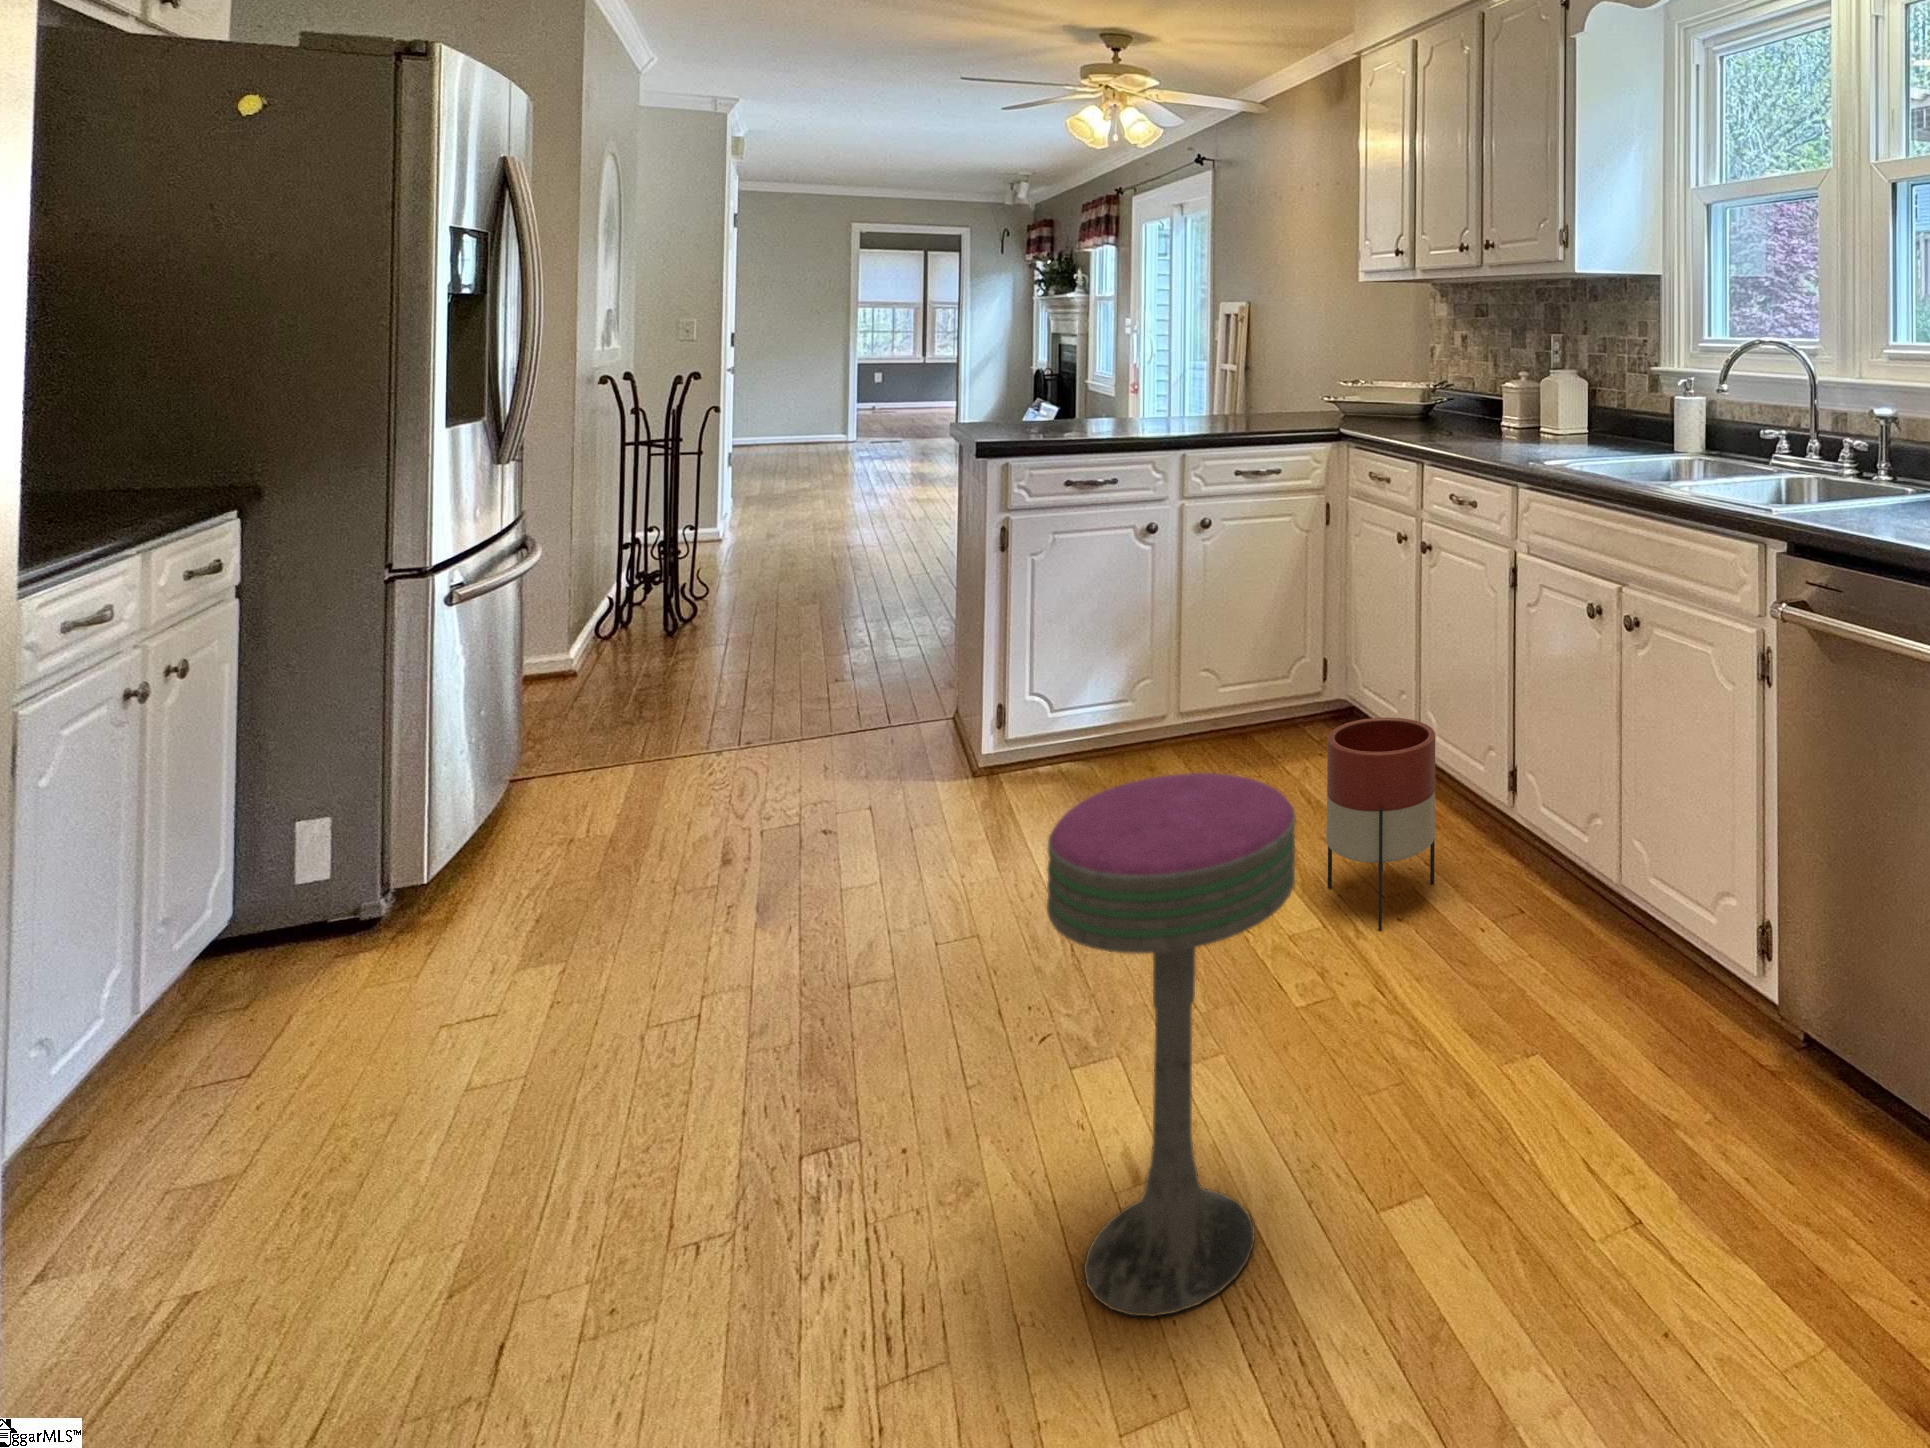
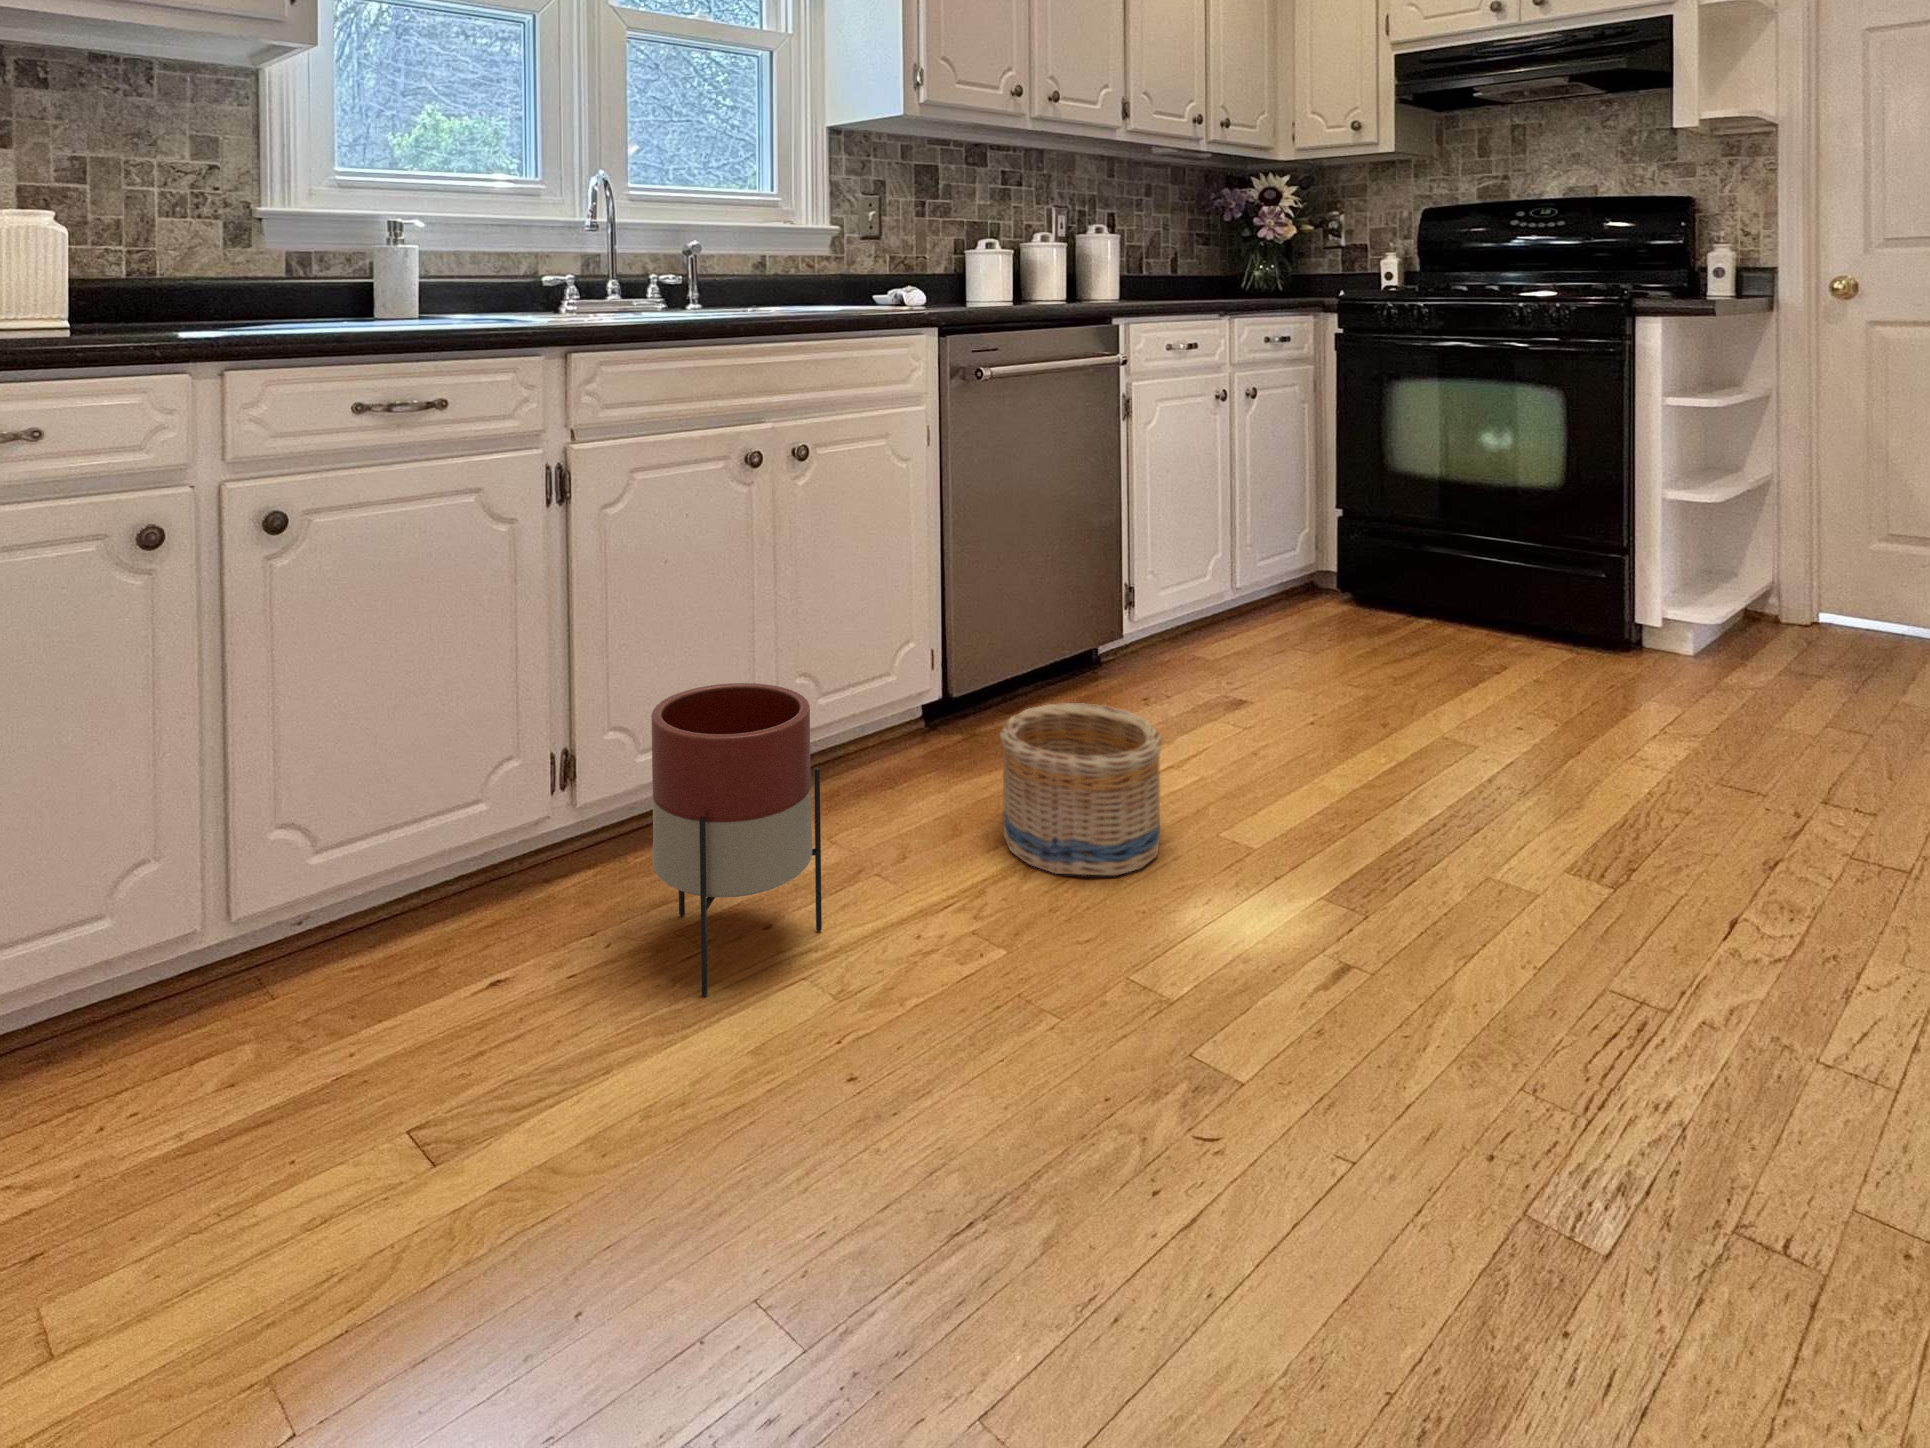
bar stool: present [1047,773,1295,1316] -> none [1285,520,1517,963]
basket: none [1374,920,1543,1133] -> present [1000,703,1162,876]

